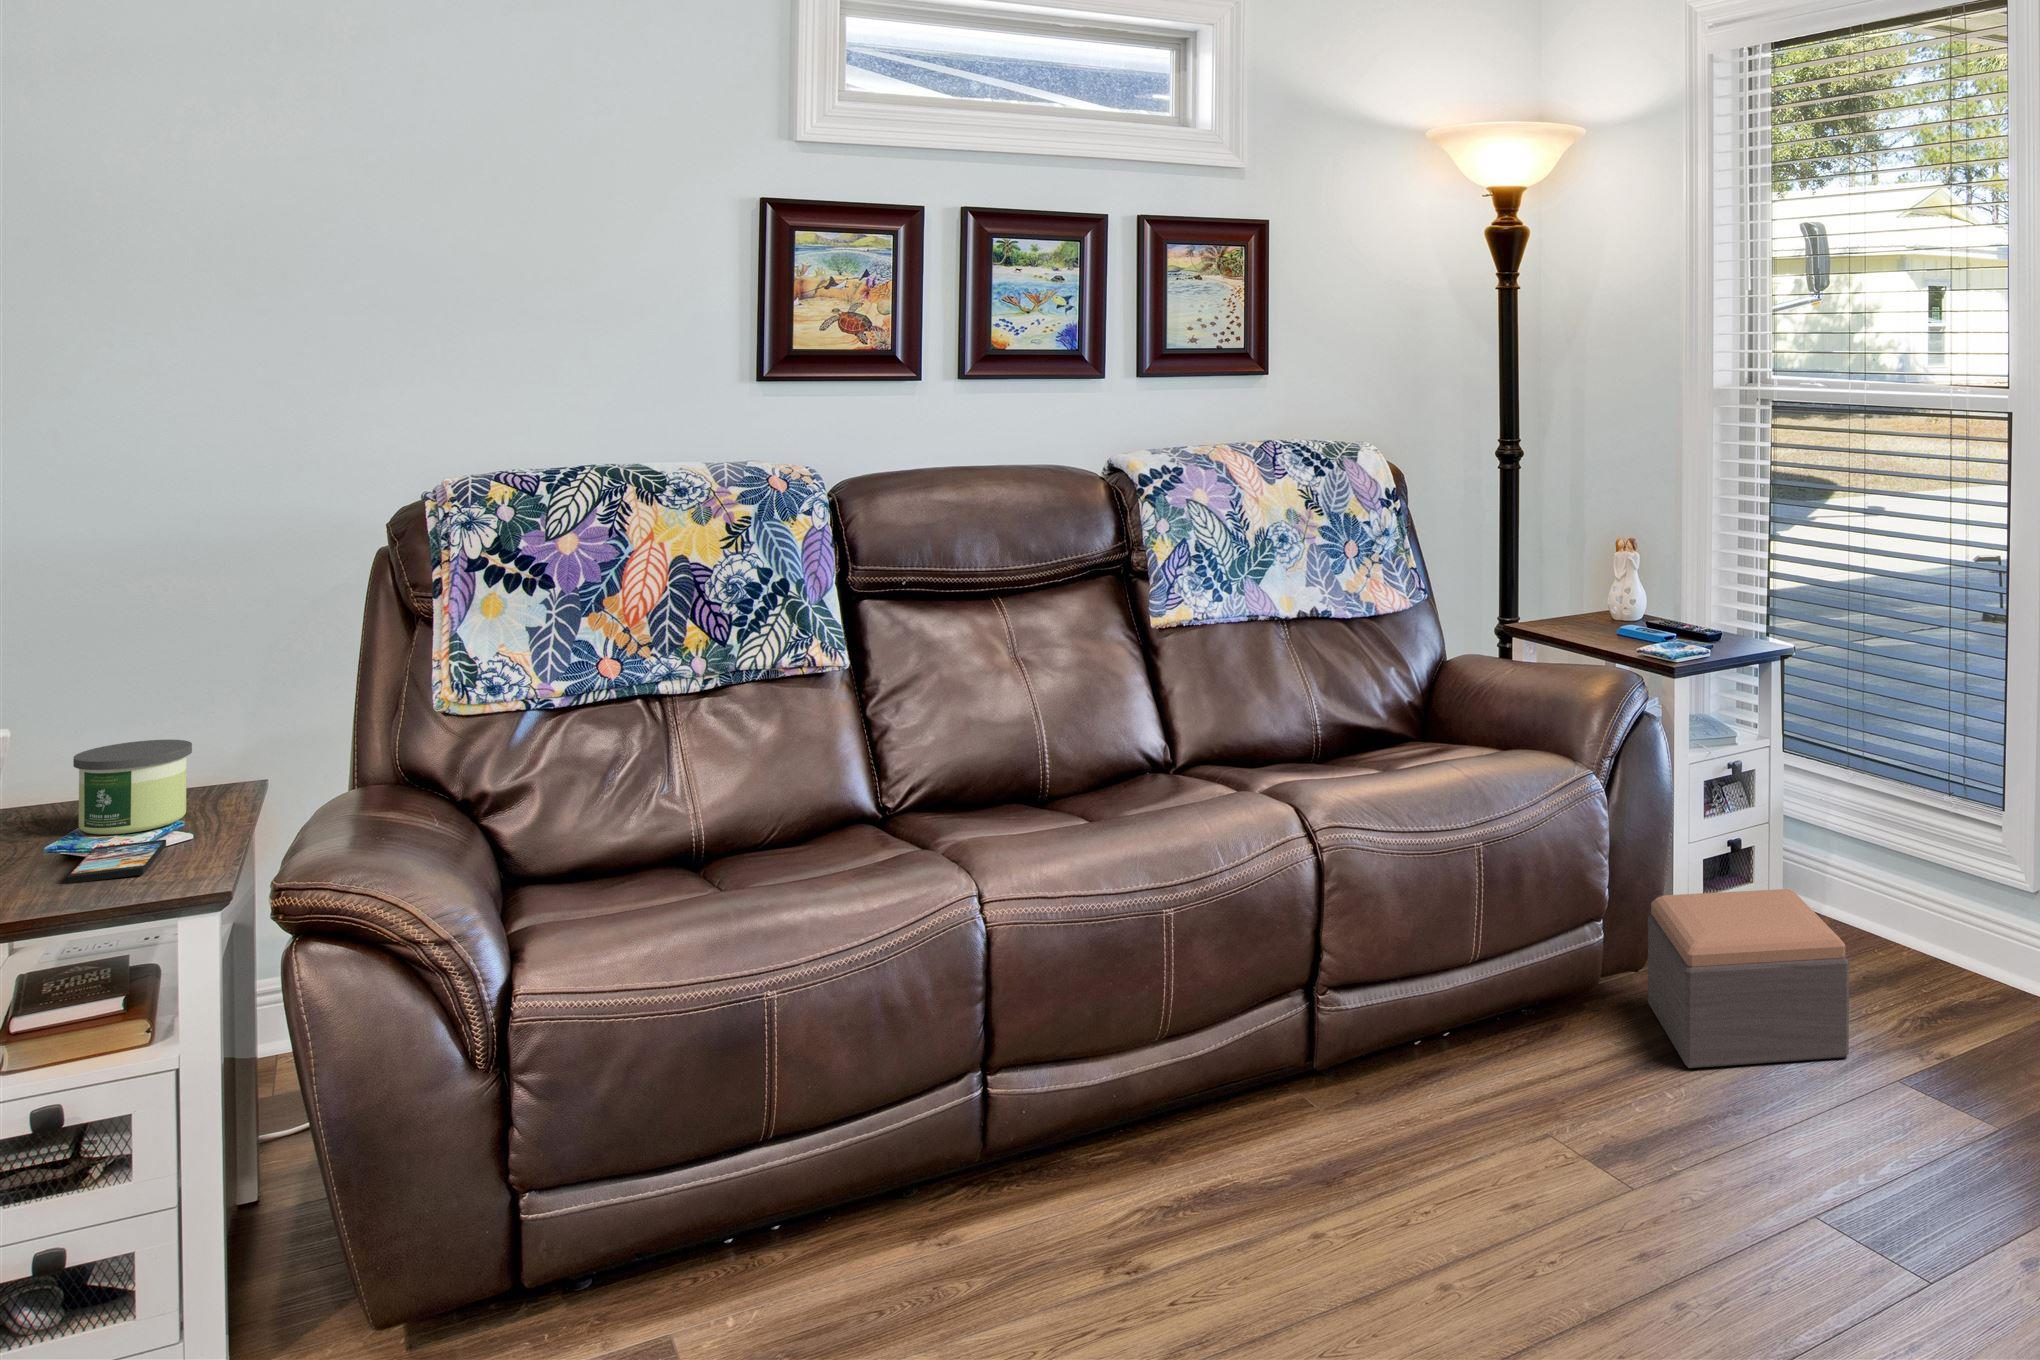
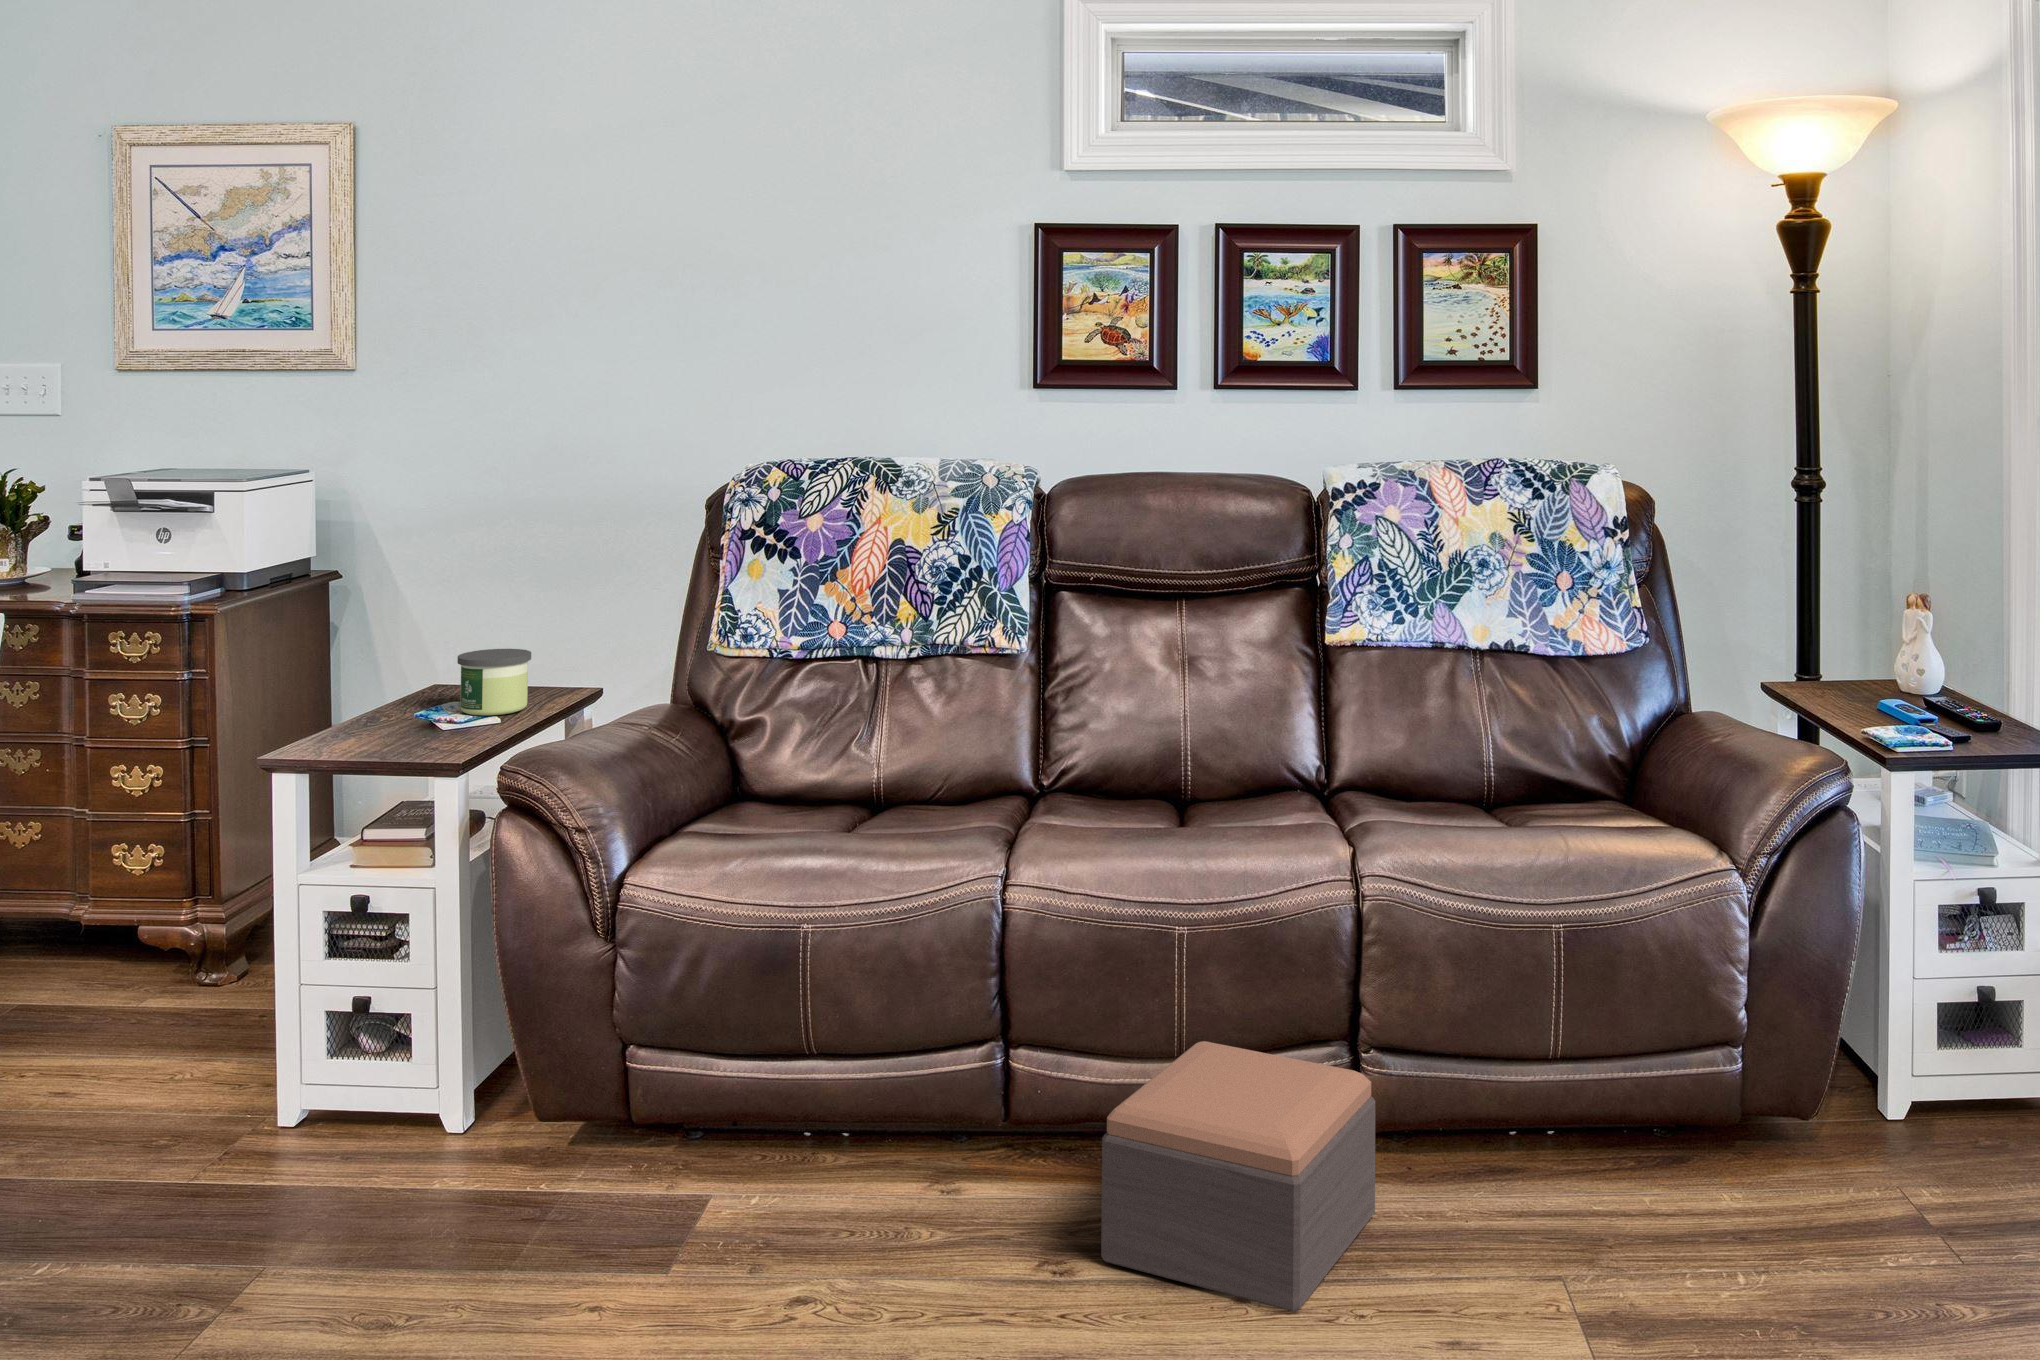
smartphone: present [67,839,166,884] -> none [392,721,478,745]
footstool: present [1648,889,1849,1068] -> present [1101,1041,1375,1312]

